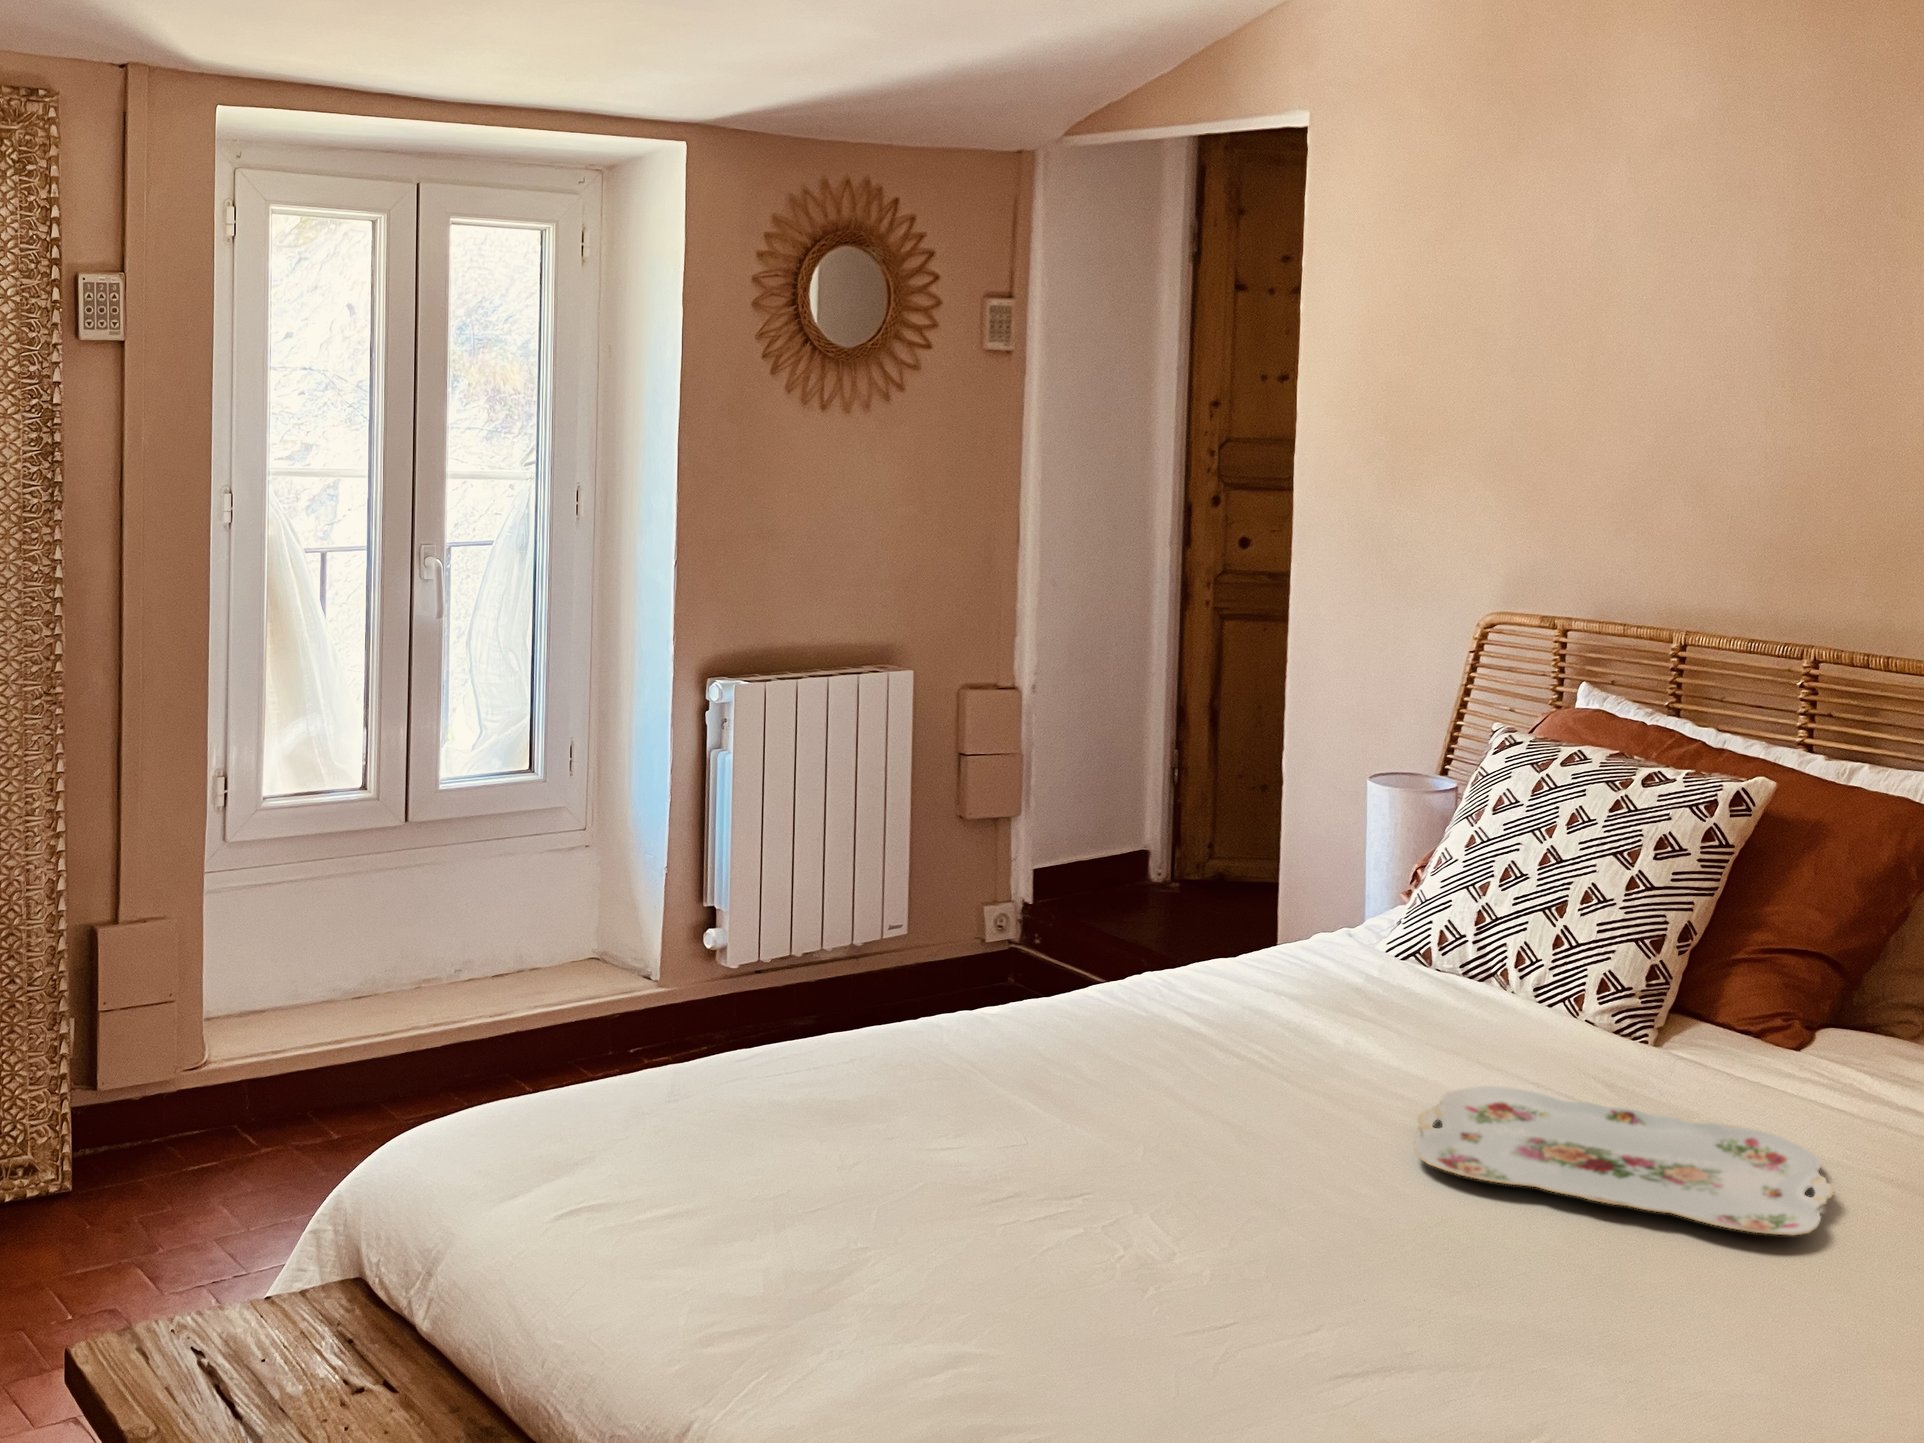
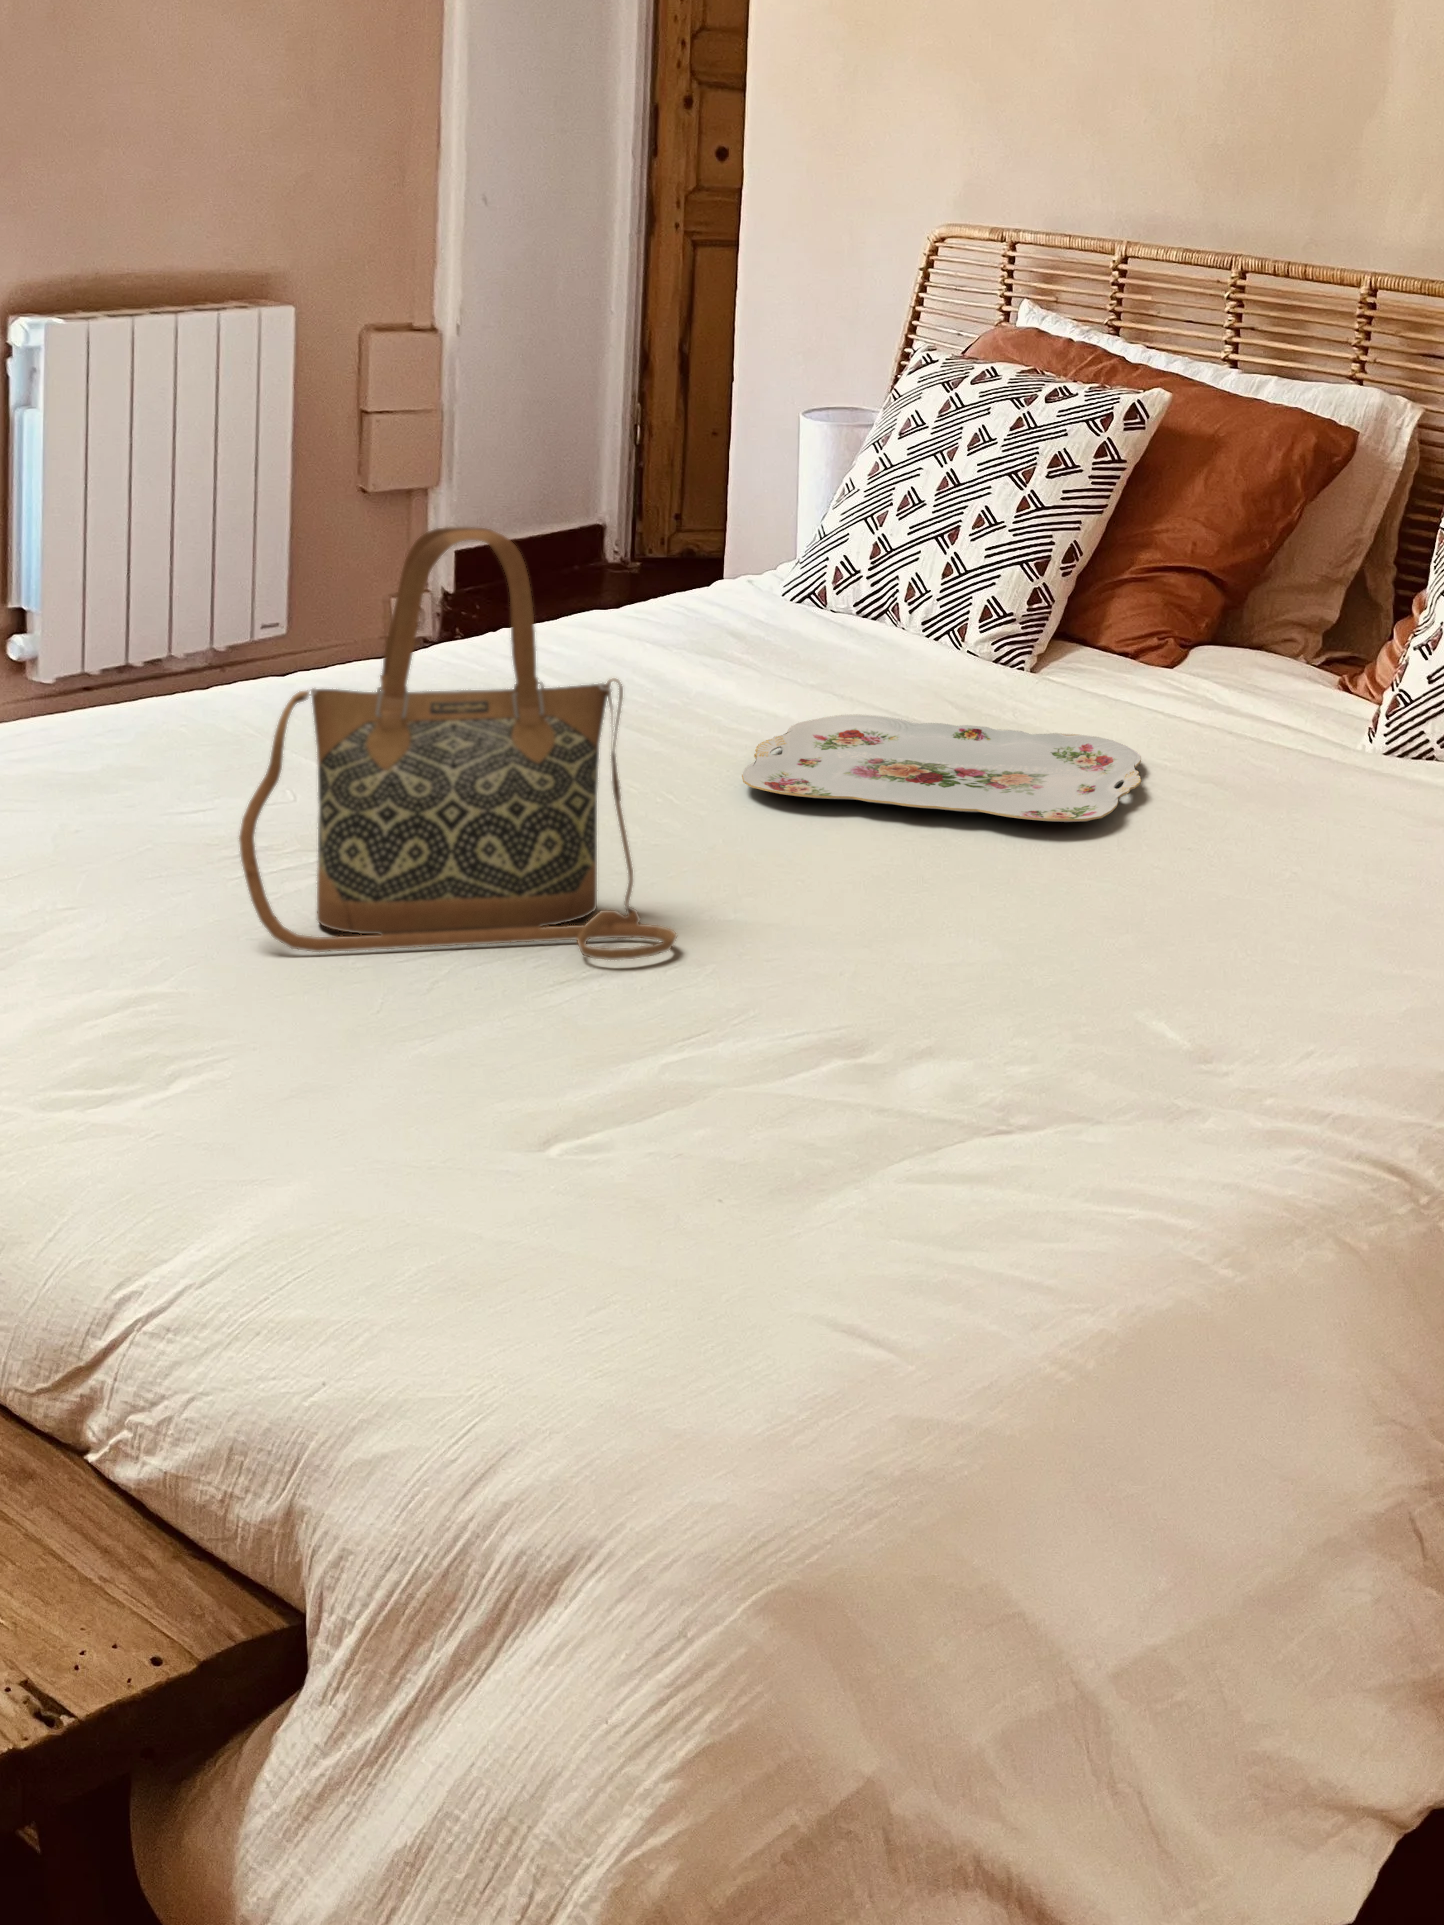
handbag: none [999,927,1415,1361] -> present [239,527,677,960]

